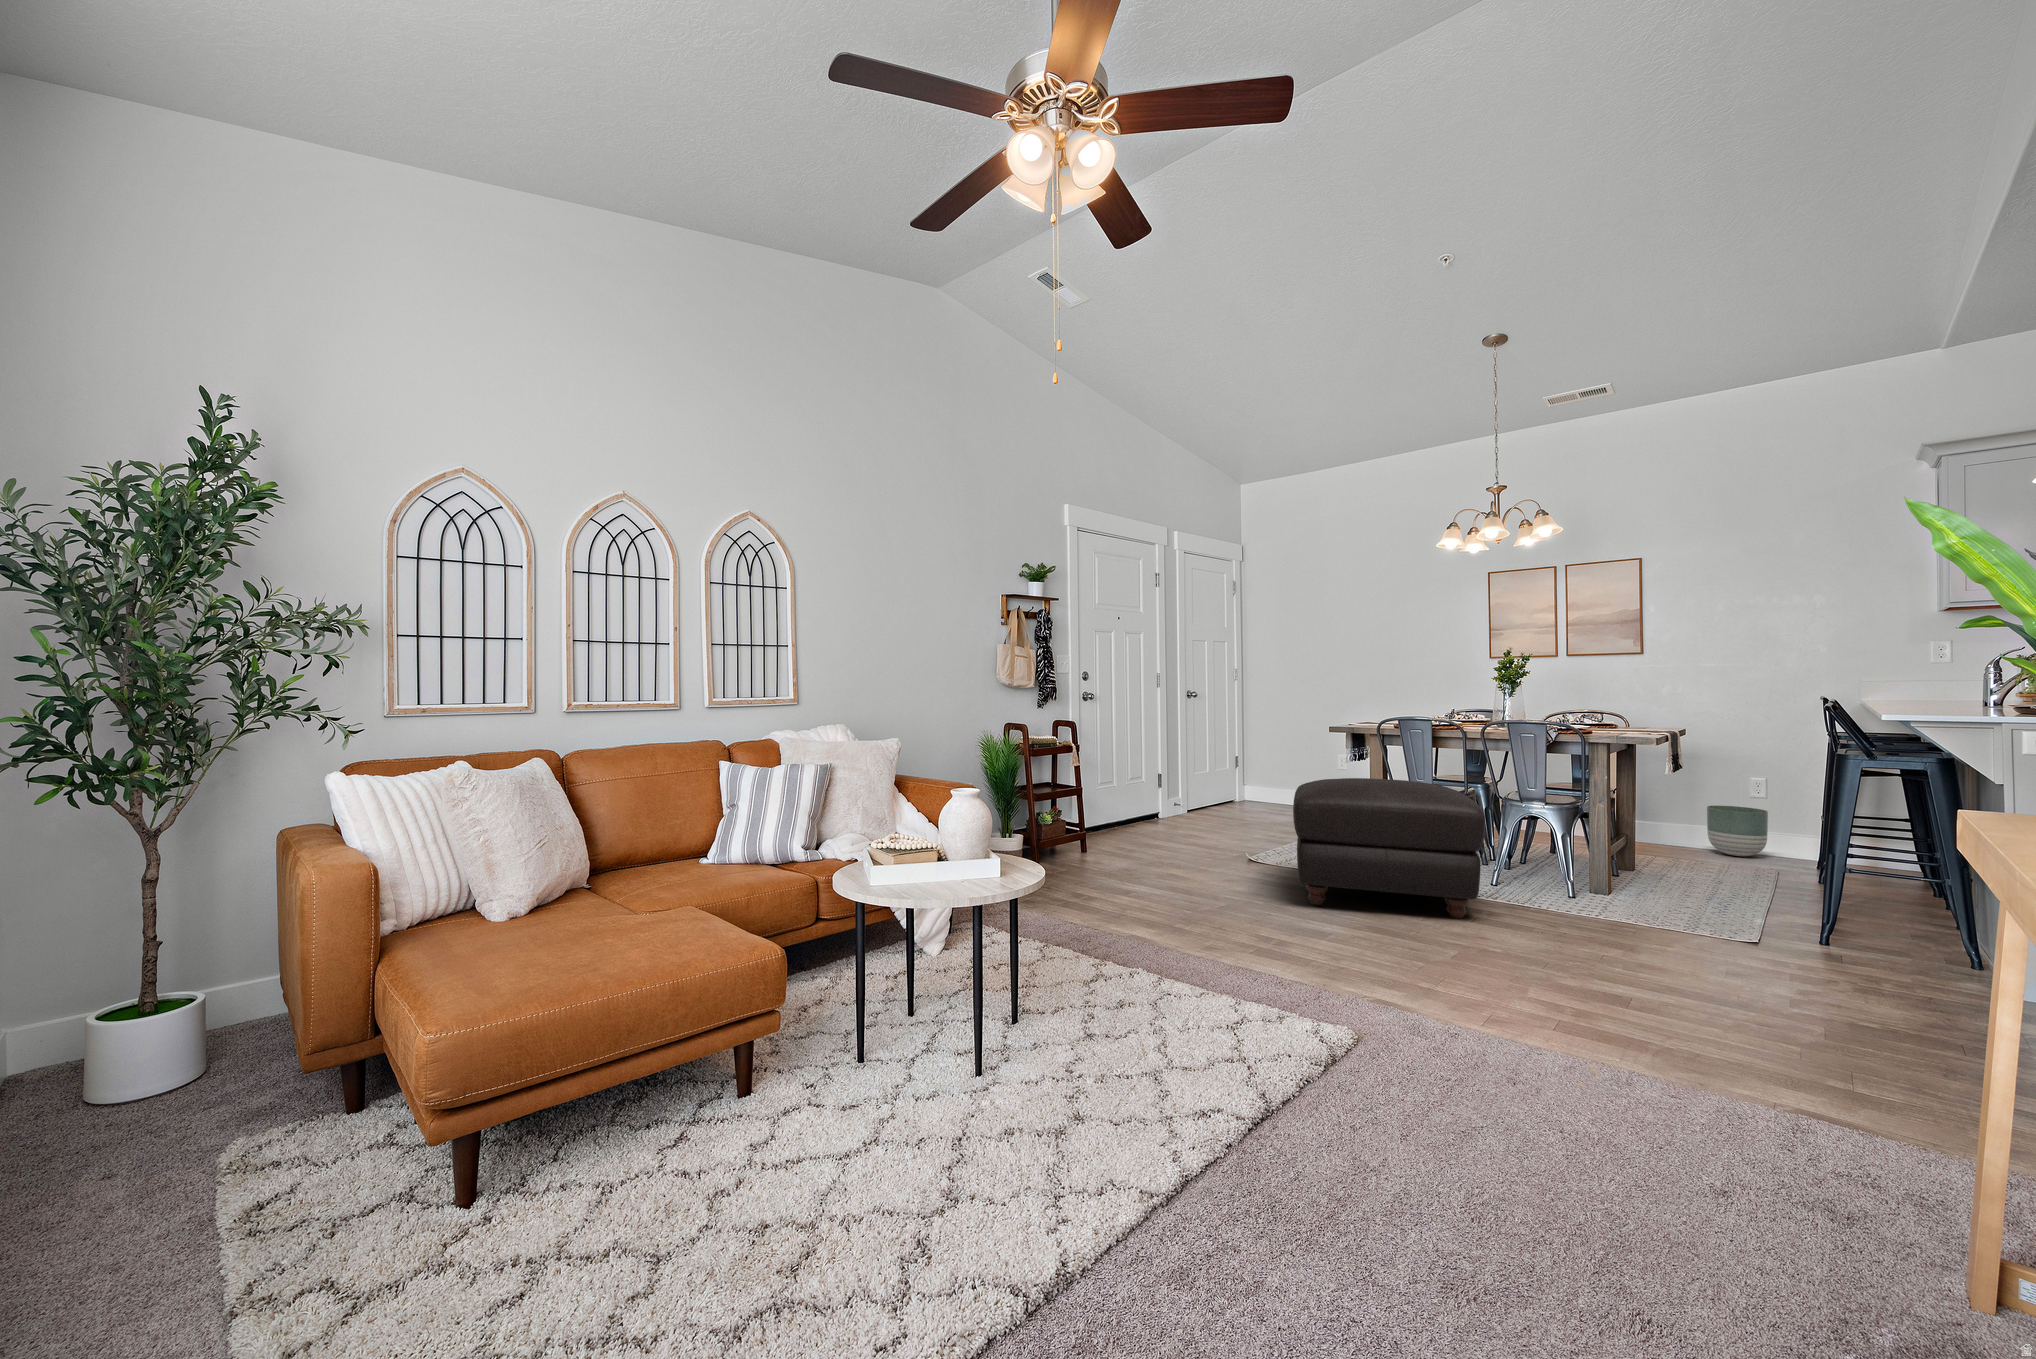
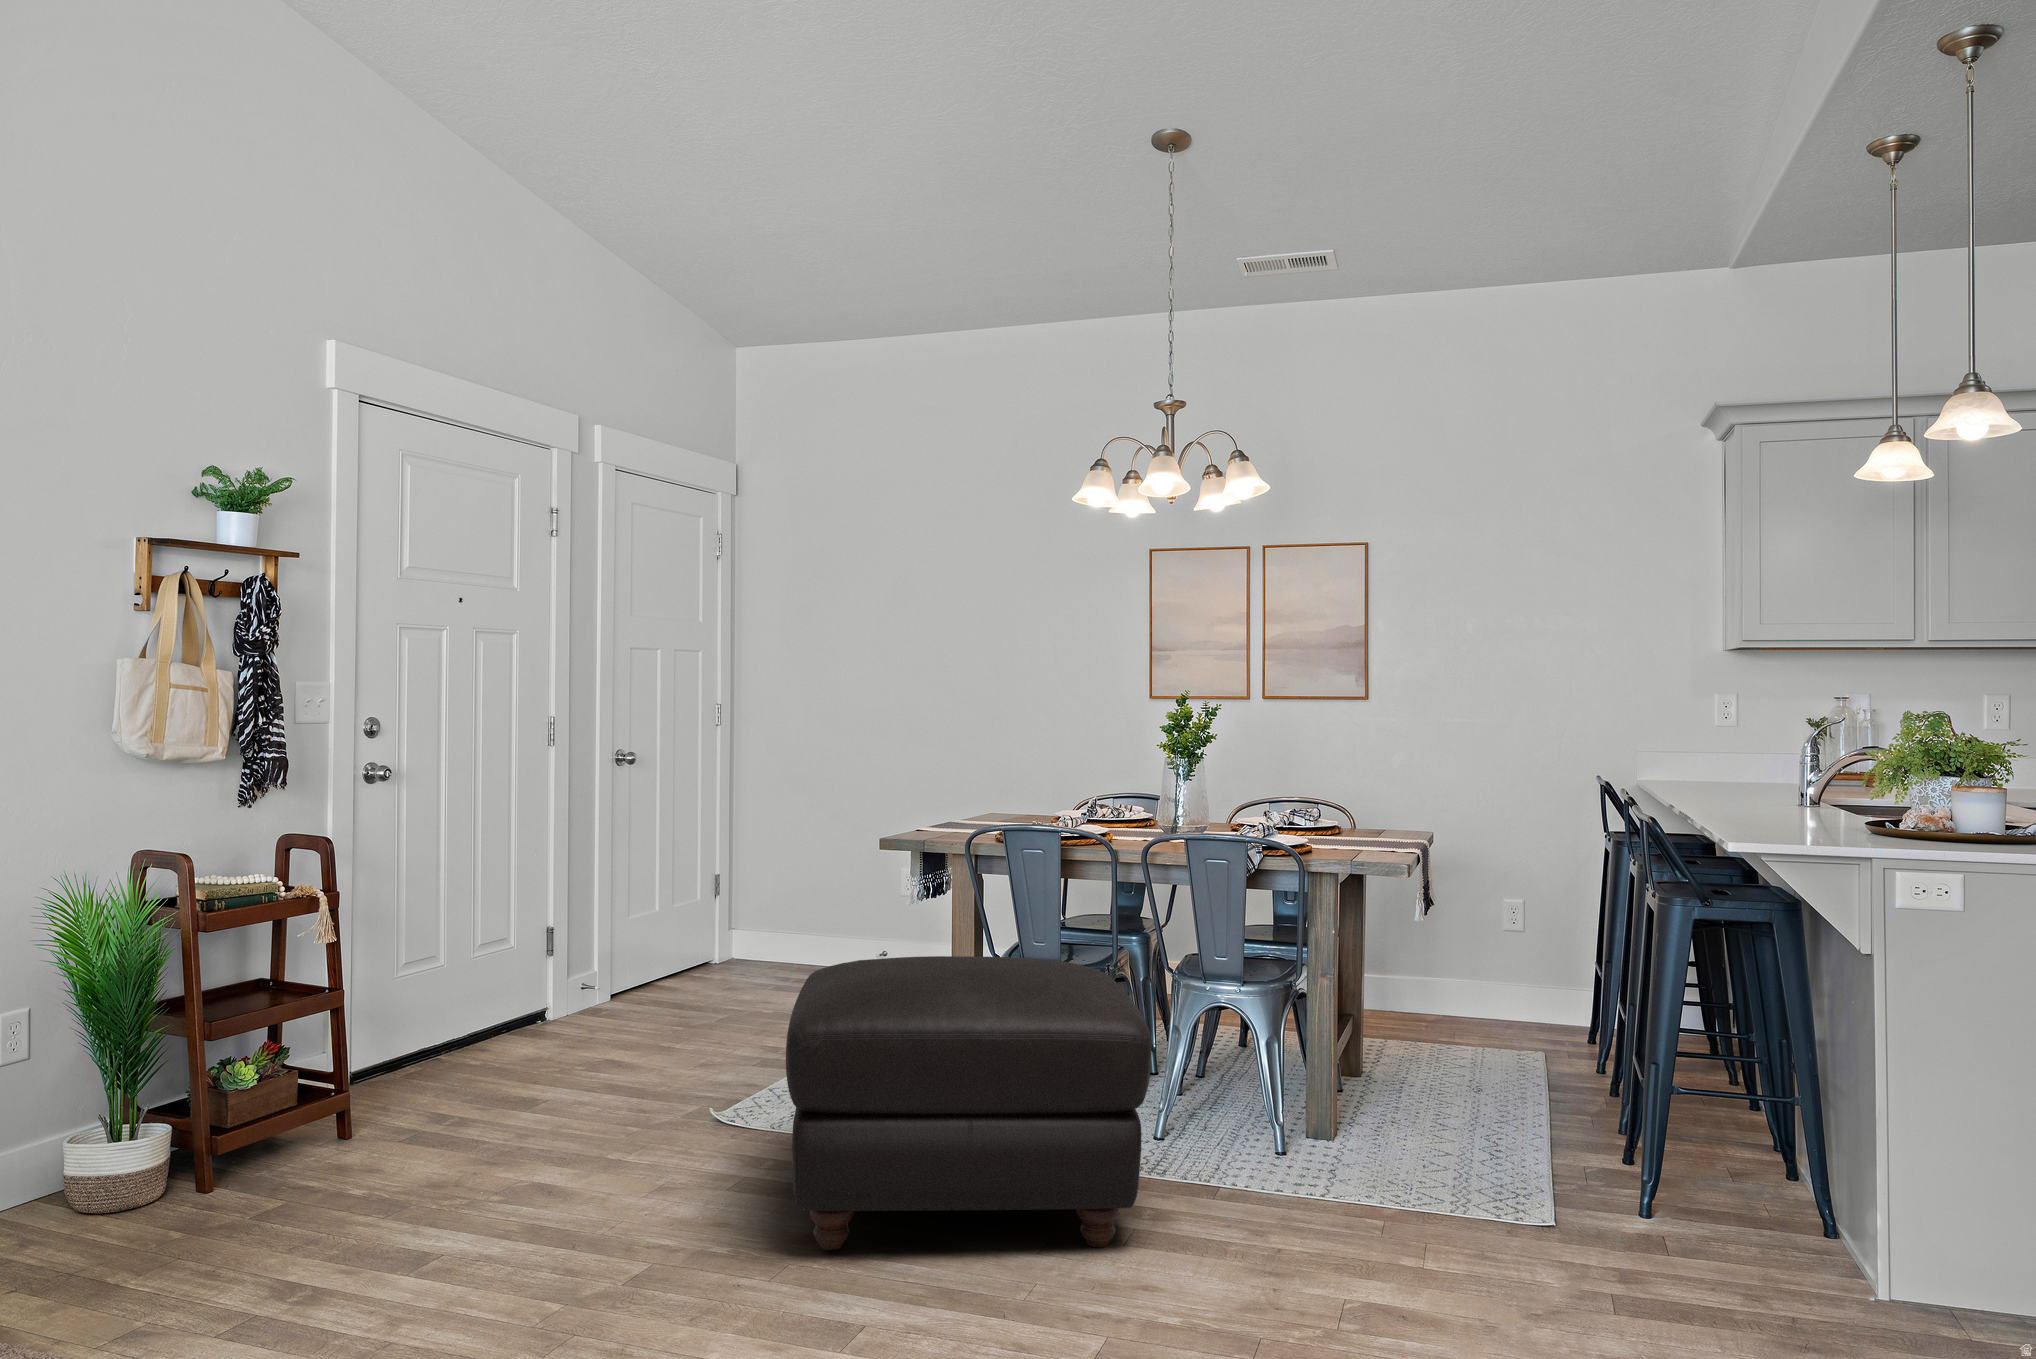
planter: present [1707,806,1768,856] -> none [1449,946,1525,1027]

